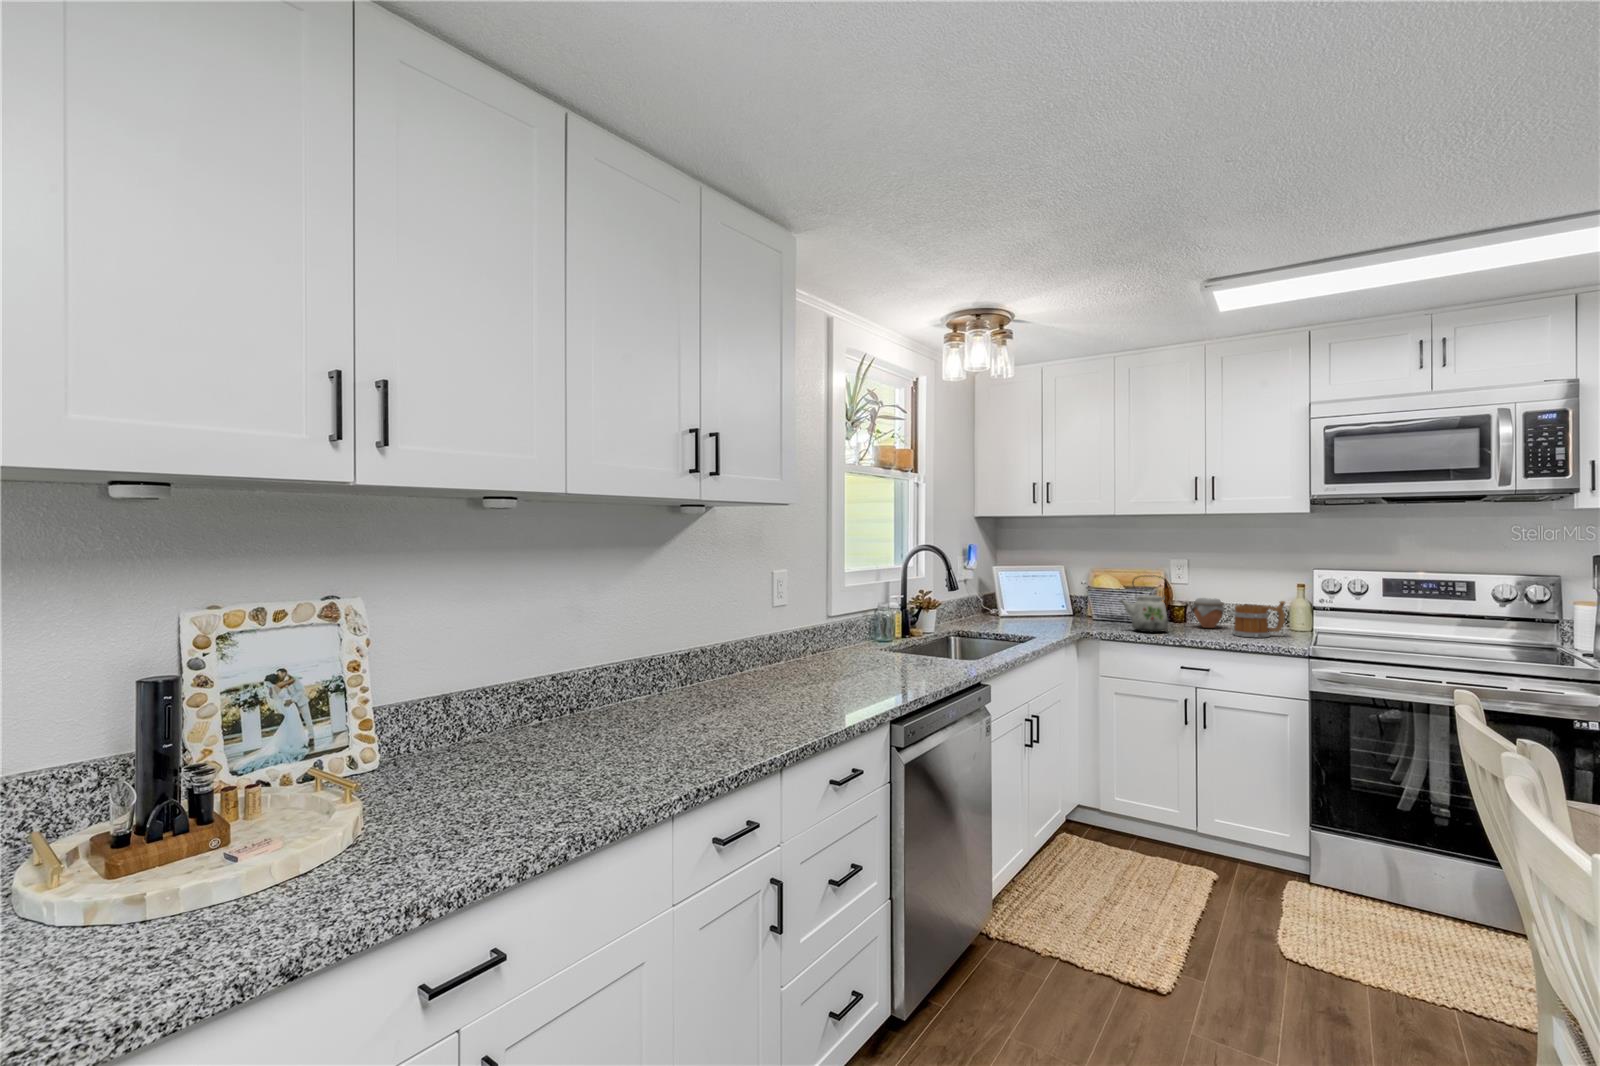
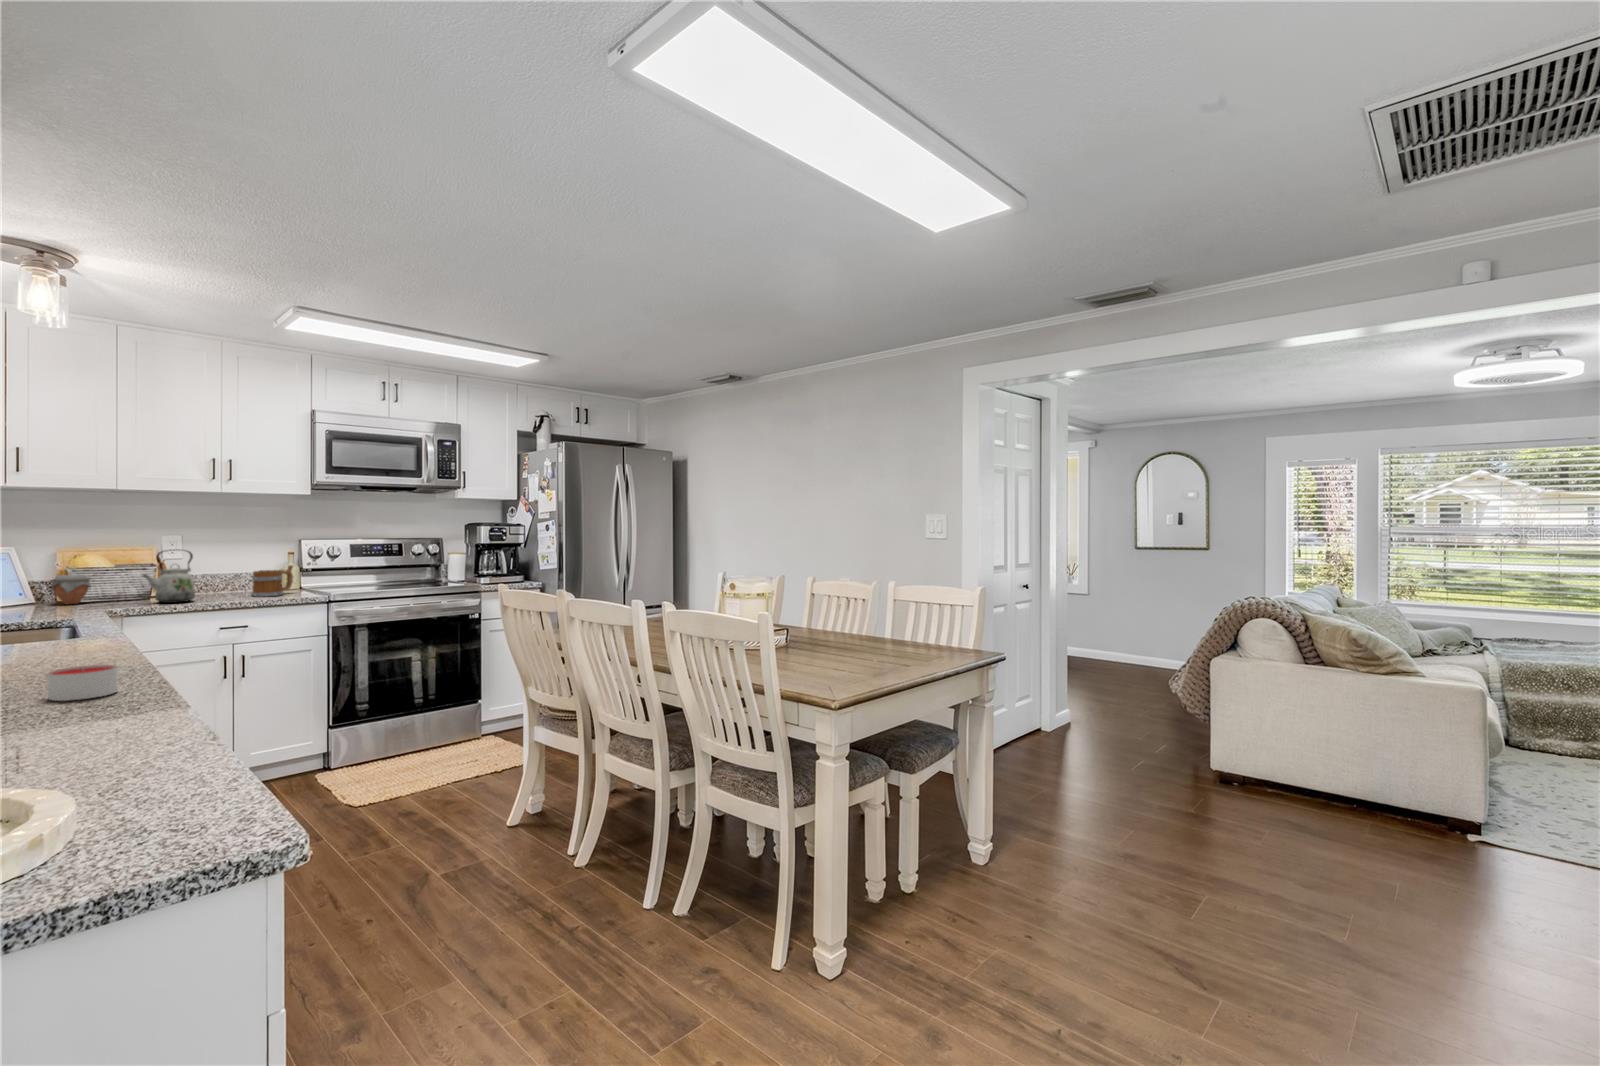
jar: present [1191,598,1224,628] -> present [51,574,91,604]
candle: none [757,698,807,735] -> present [47,665,117,701]

